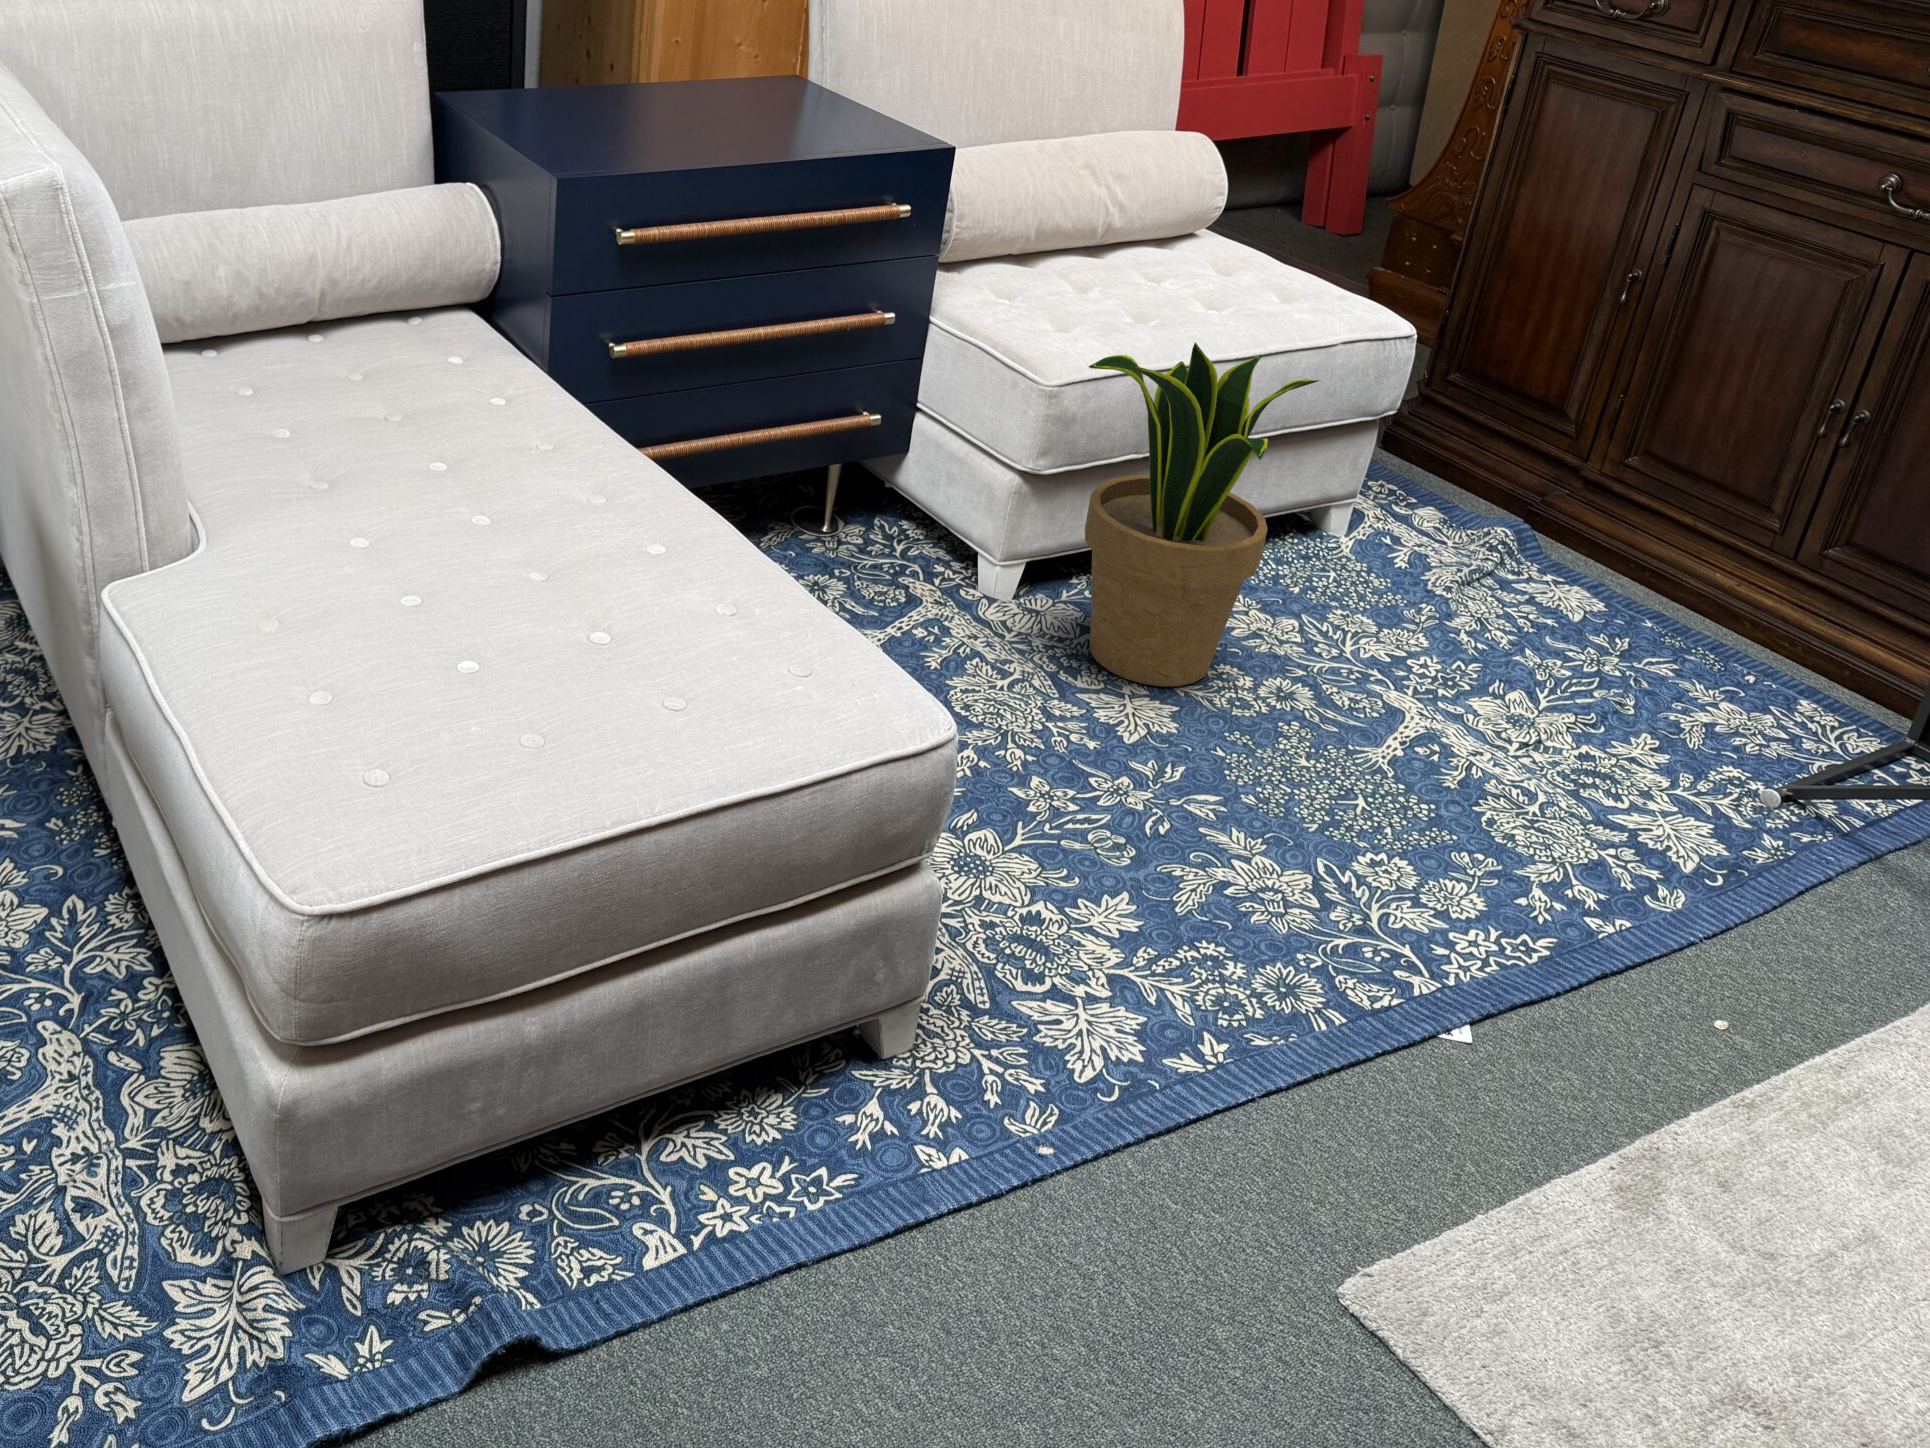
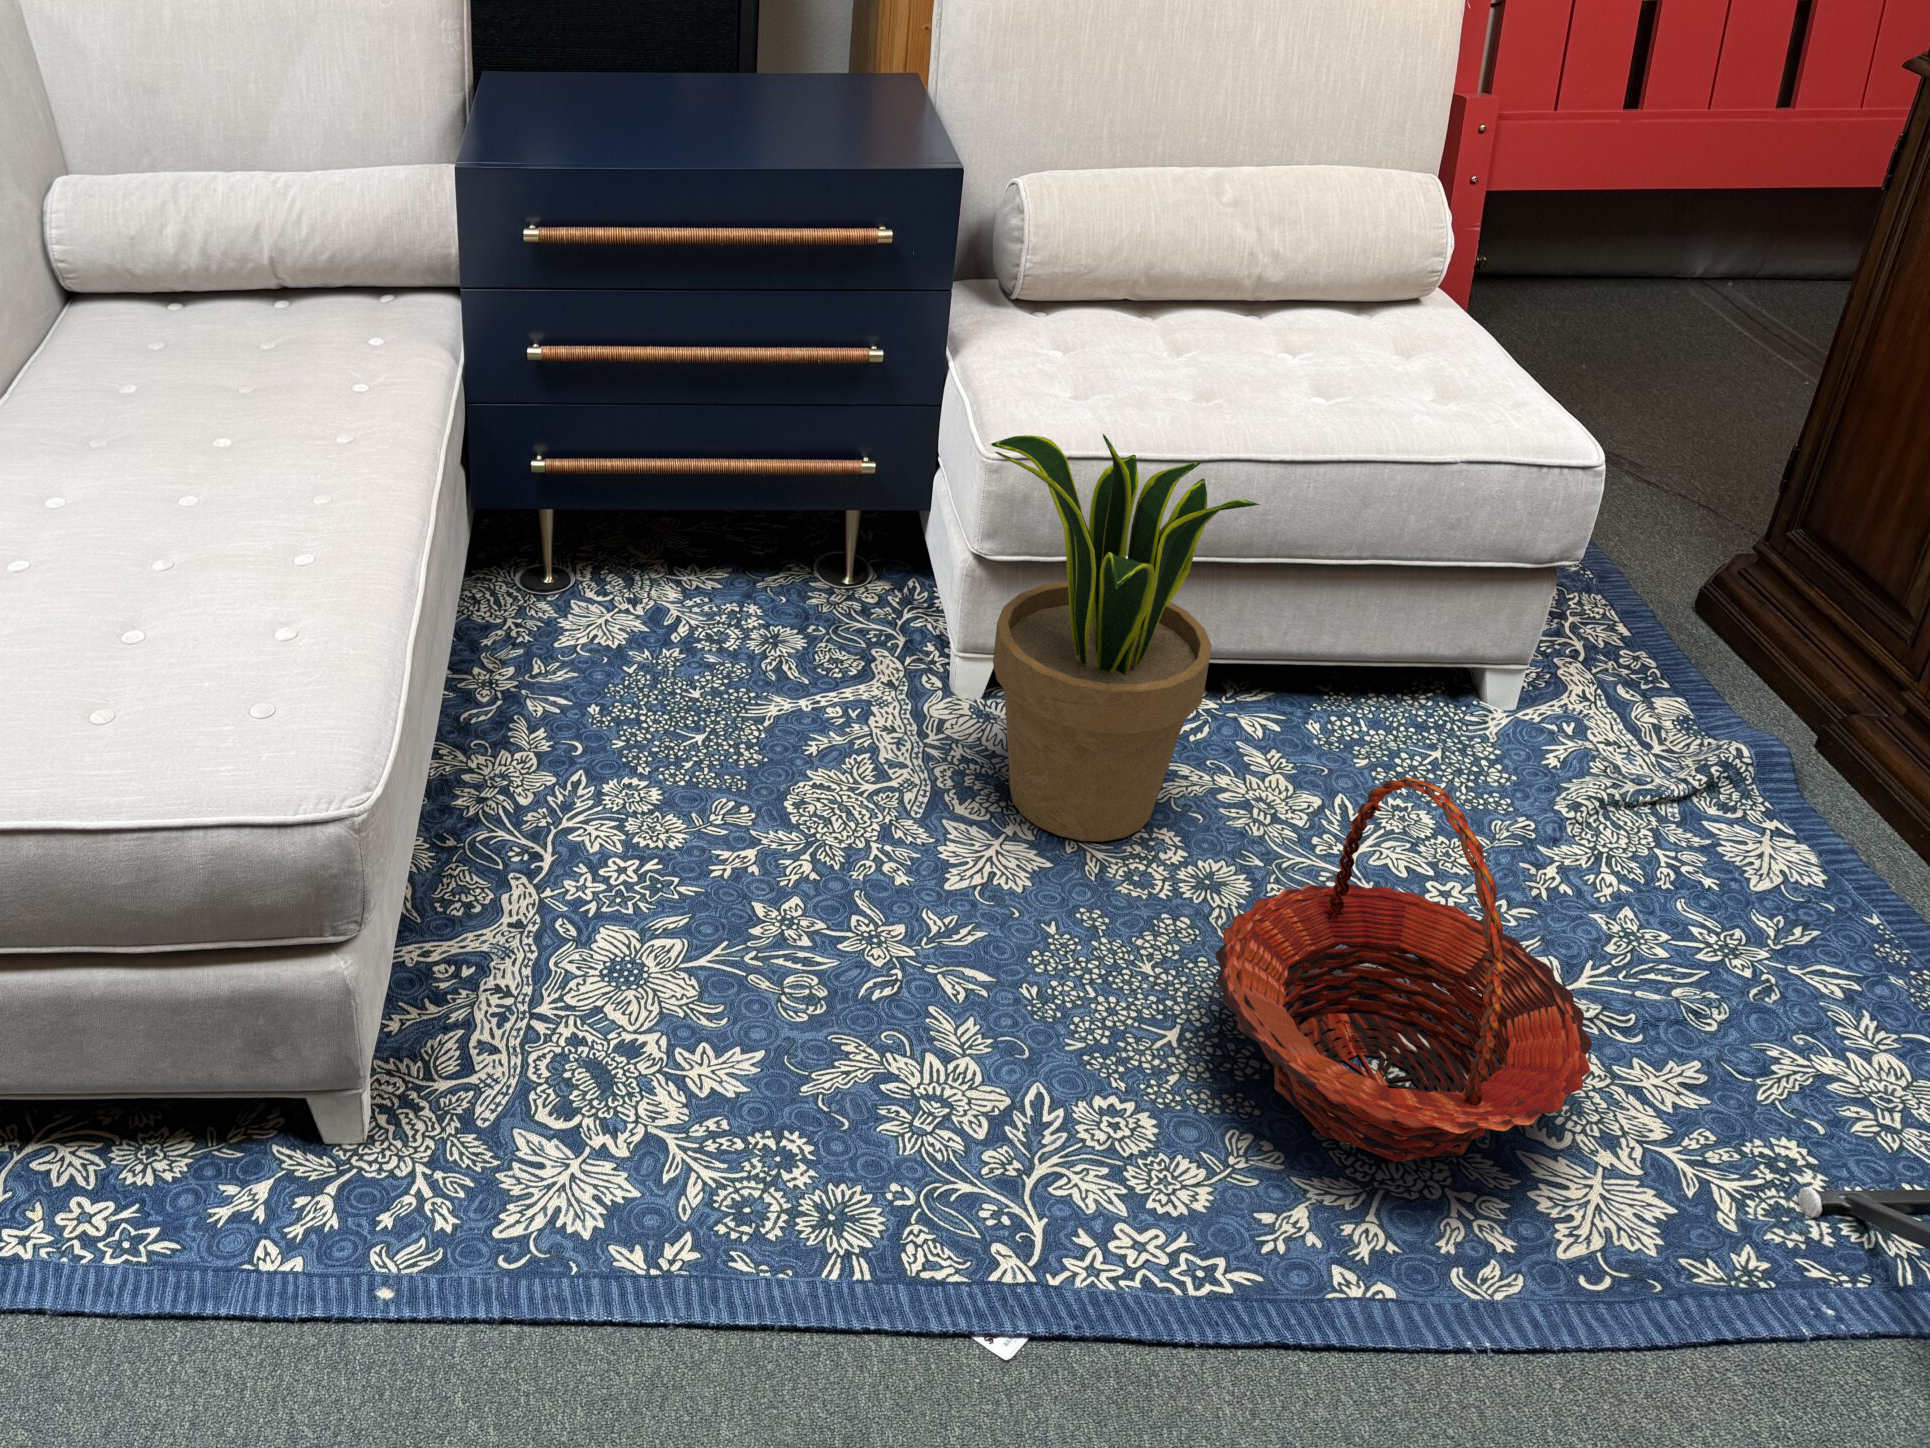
basket: none [1384,555,1672,843] -> present [1215,777,1592,1162]

